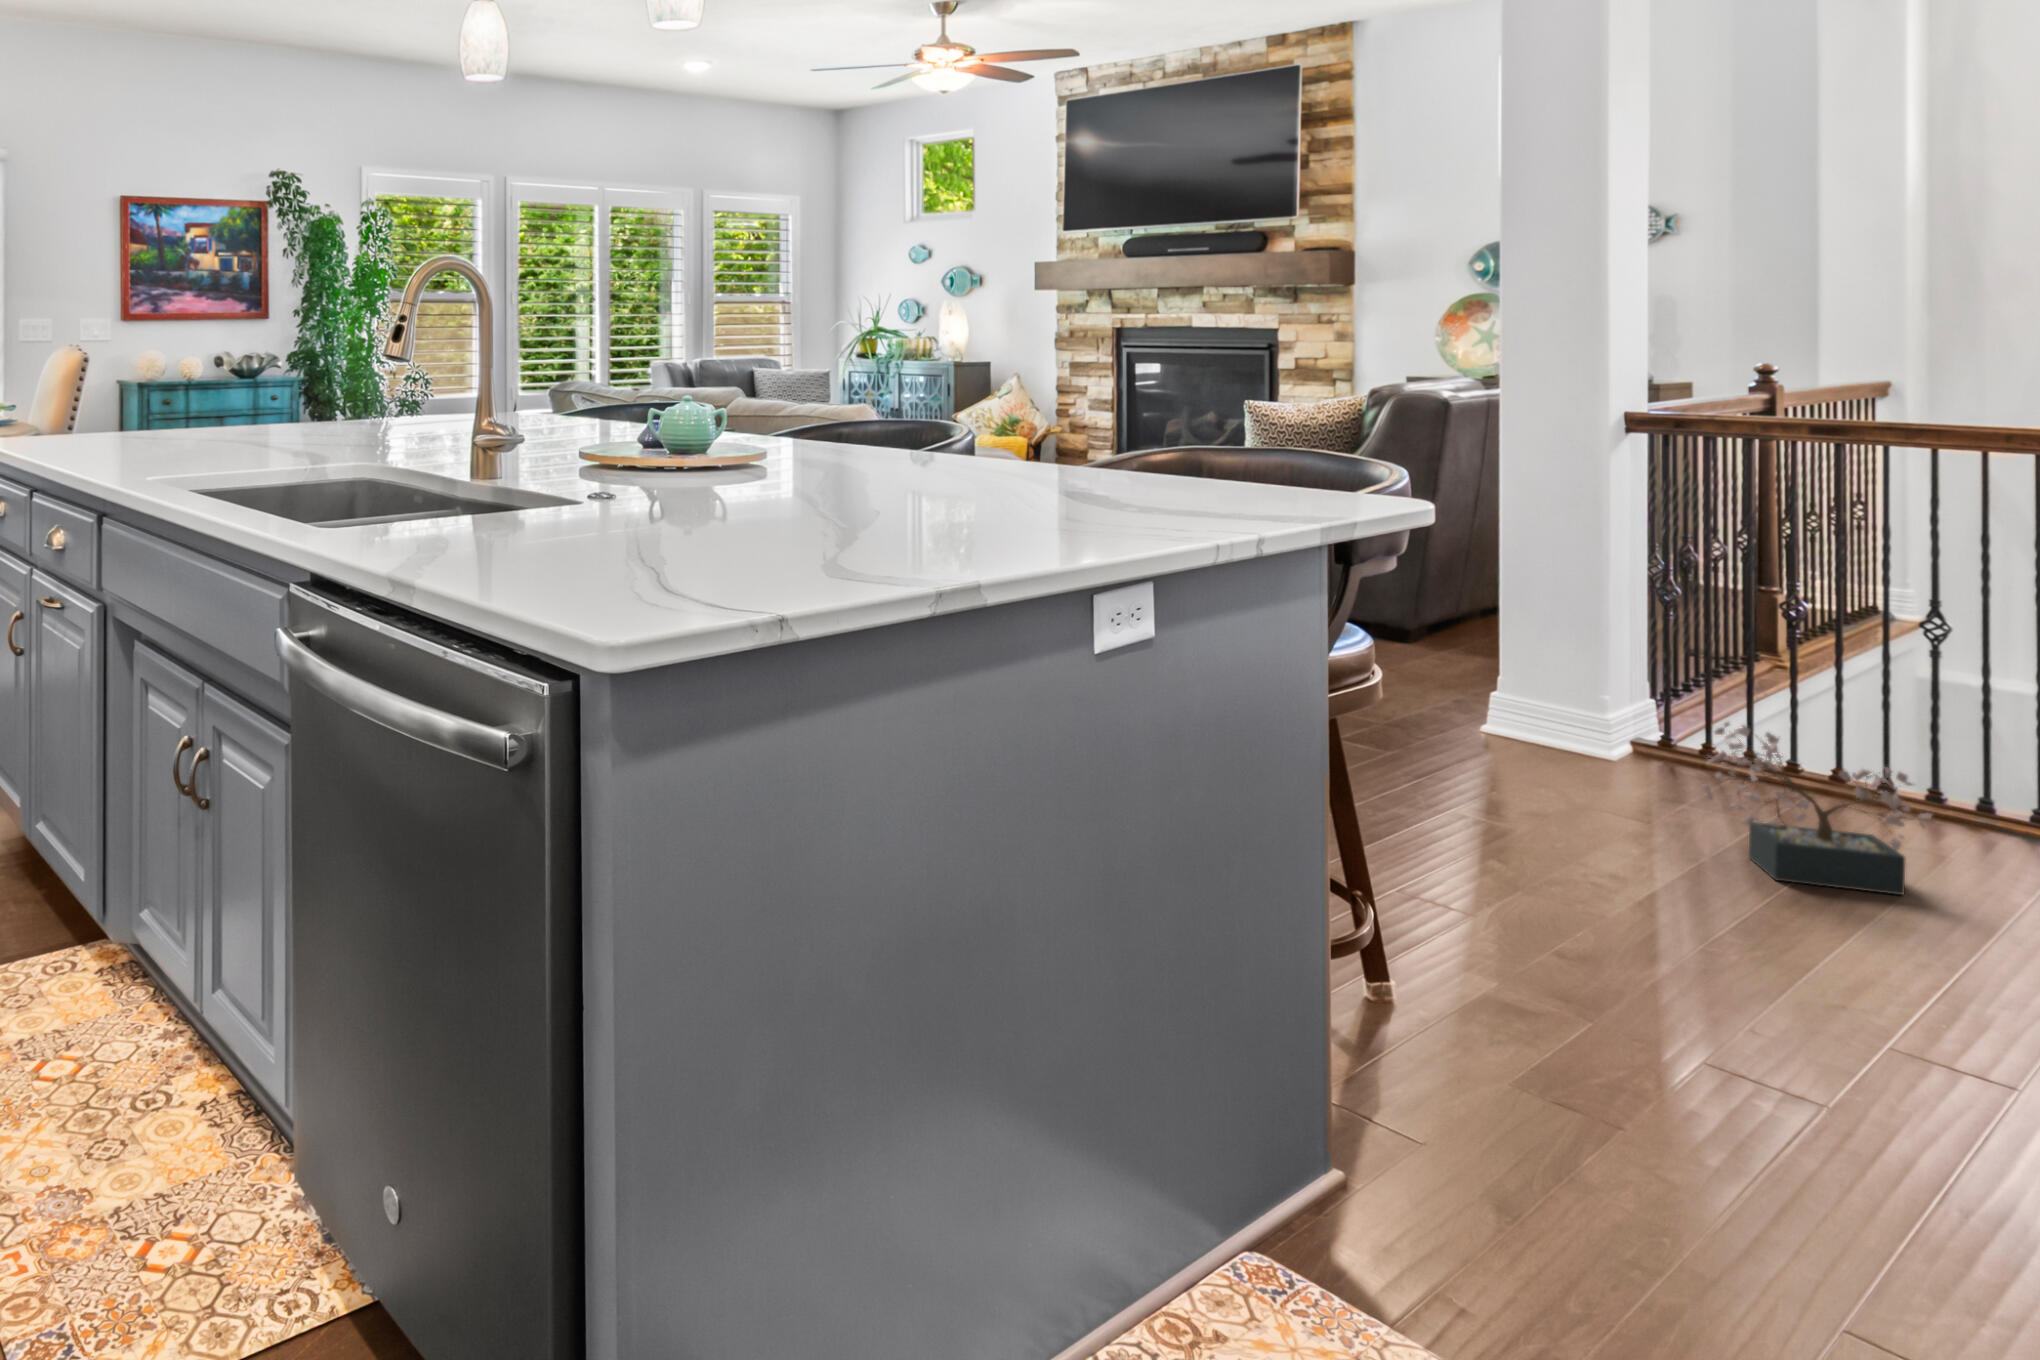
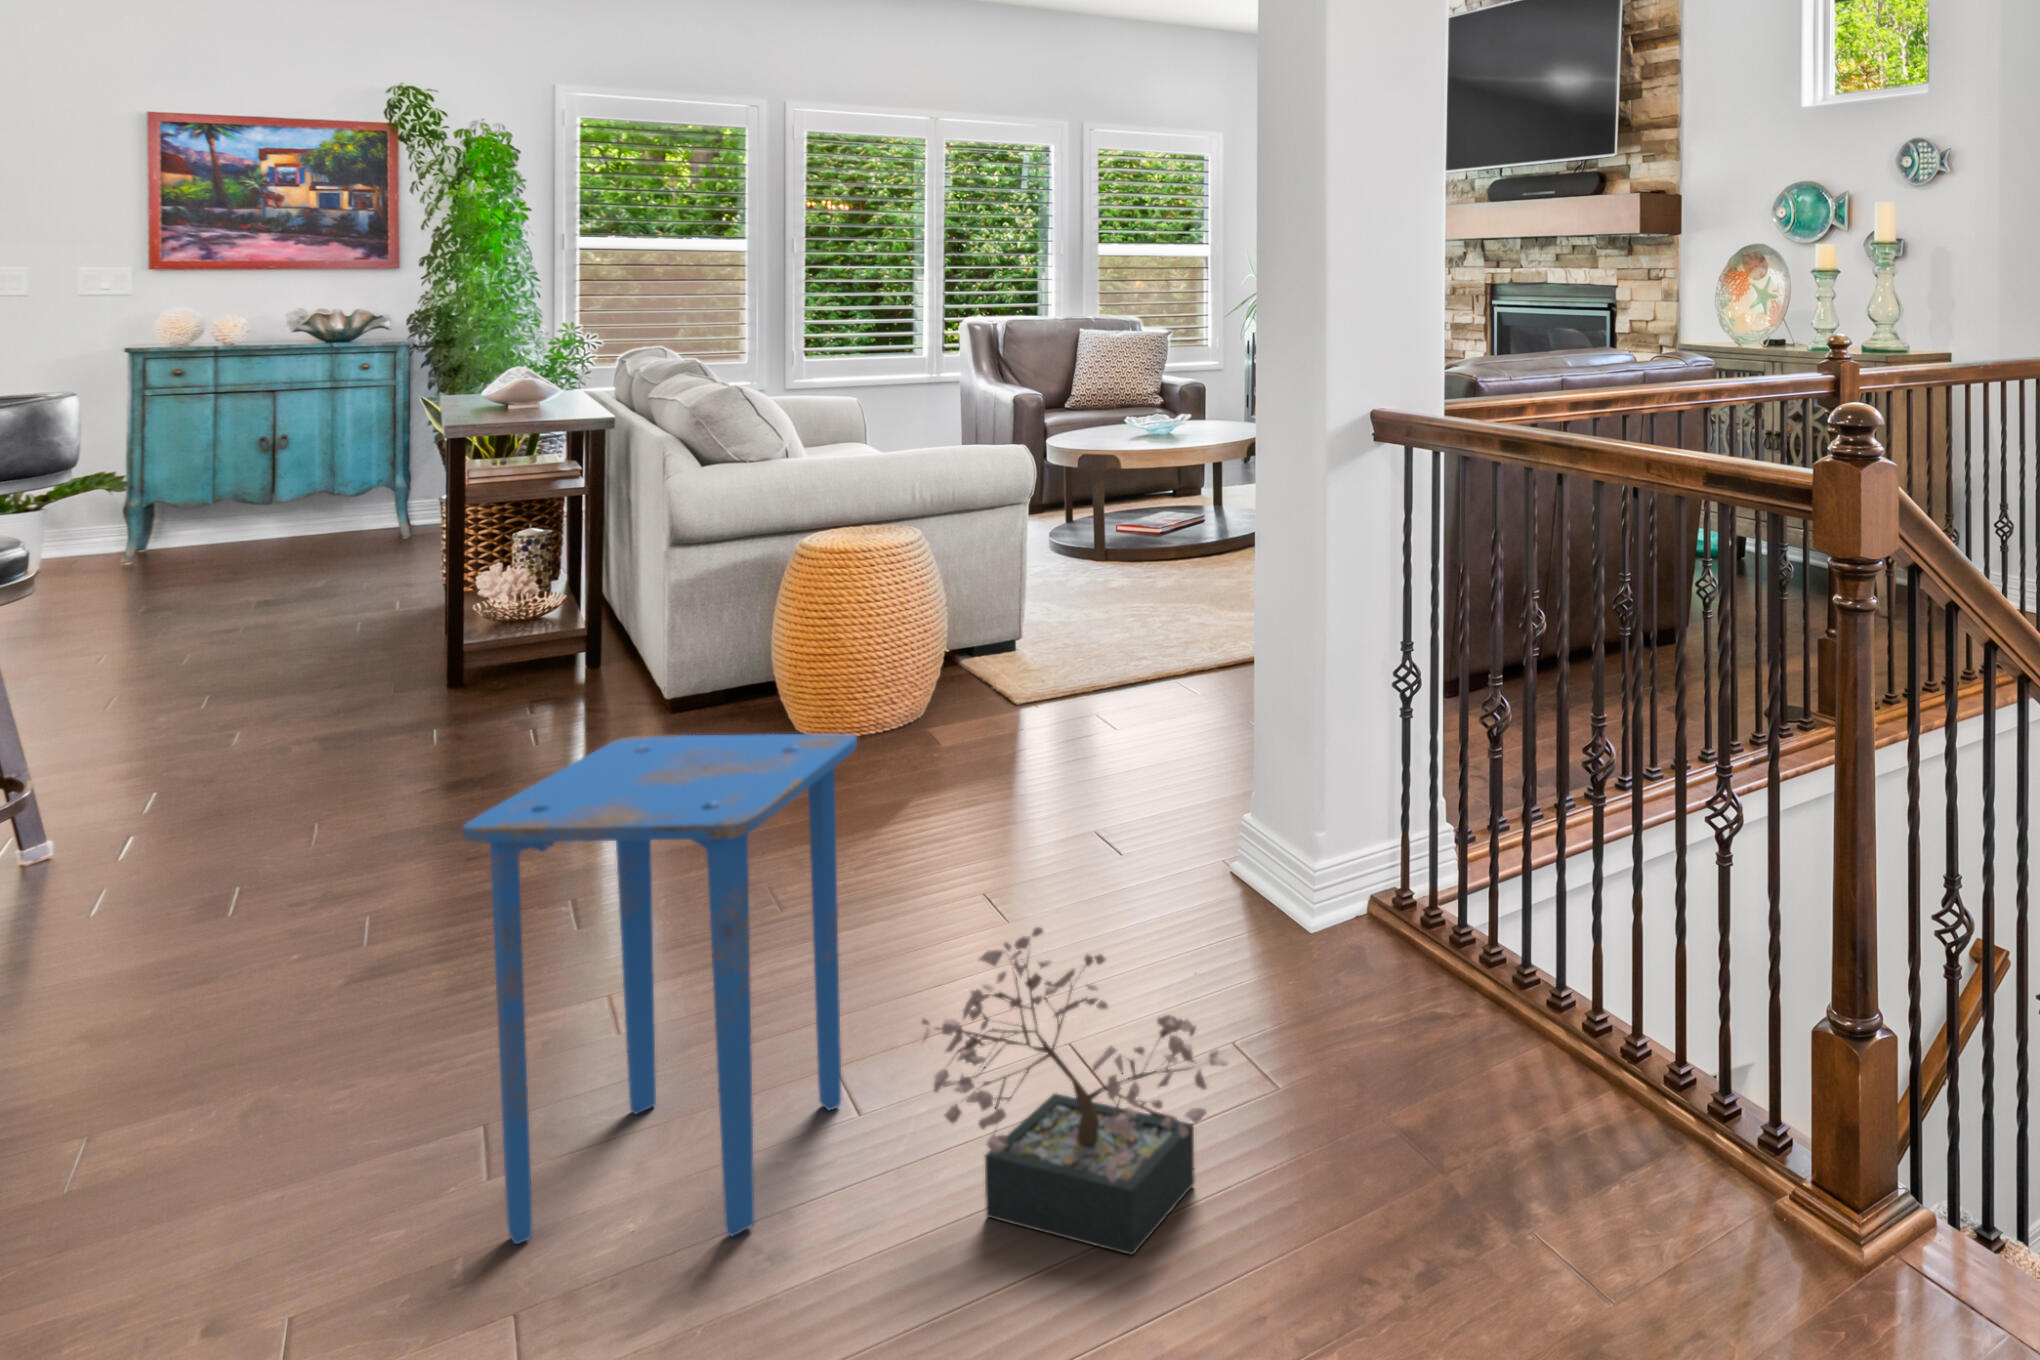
side table: none [1423,608,1671,883] -> present [462,734,857,1244]

